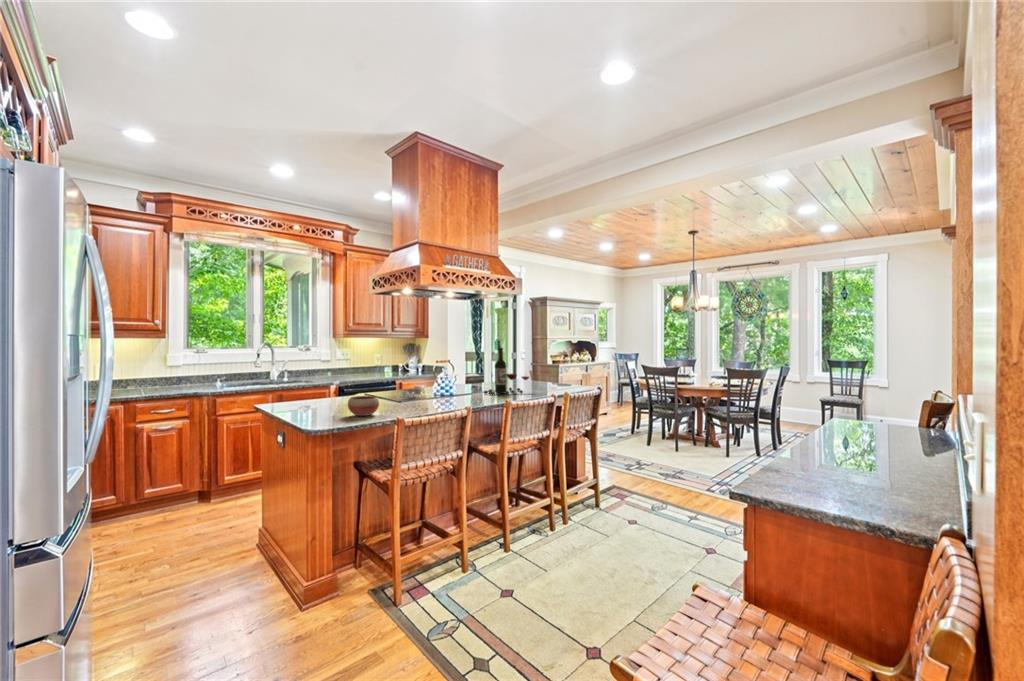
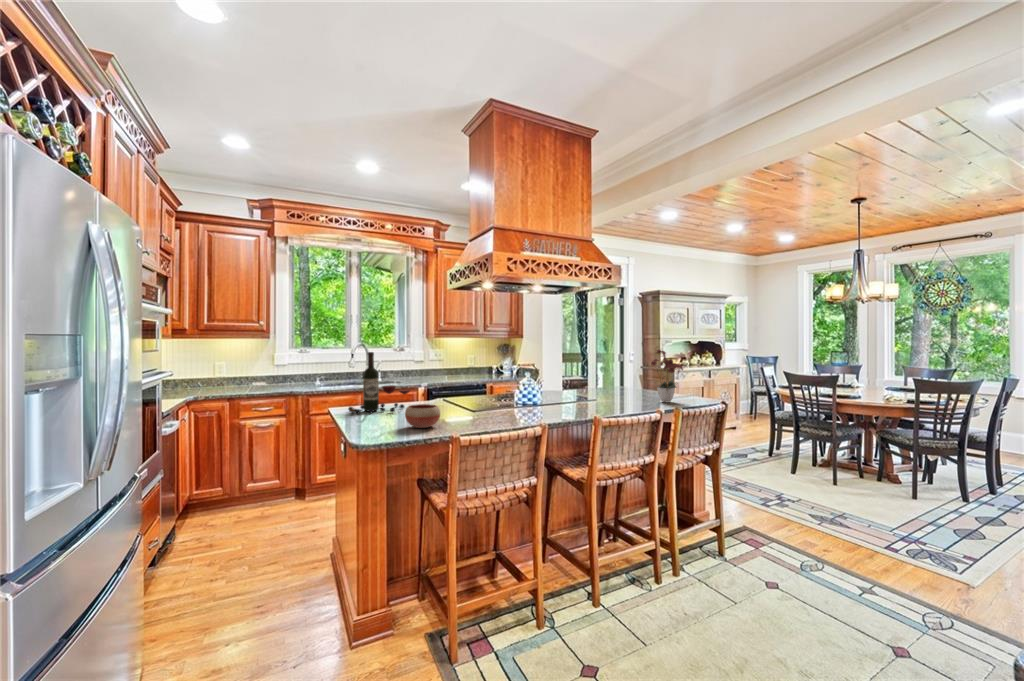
flower arrangement: none [542,346,572,390] -> present [651,350,683,402]
wine bottle: present [484,347,529,395] -> present [348,352,410,413]

